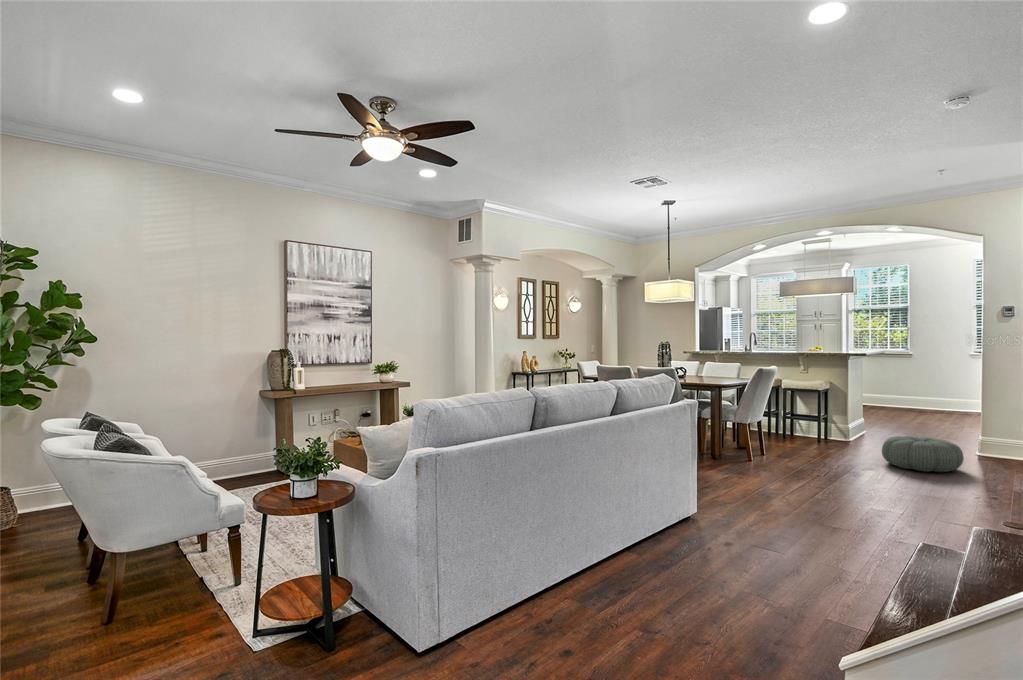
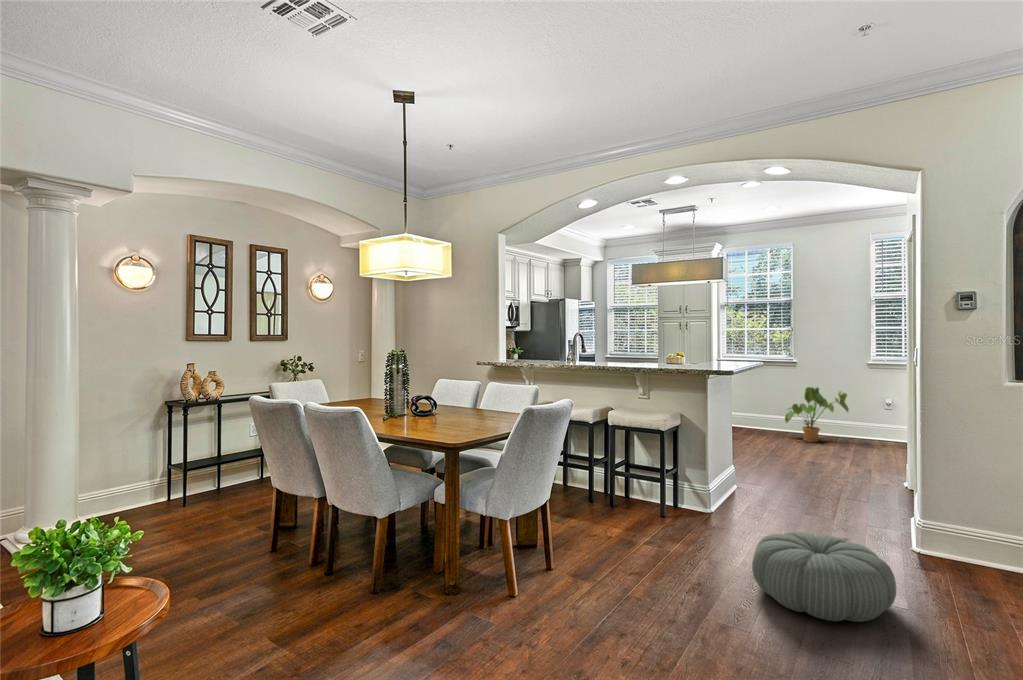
house plant: none [904,372,958,413] -> present [785,387,849,442]

